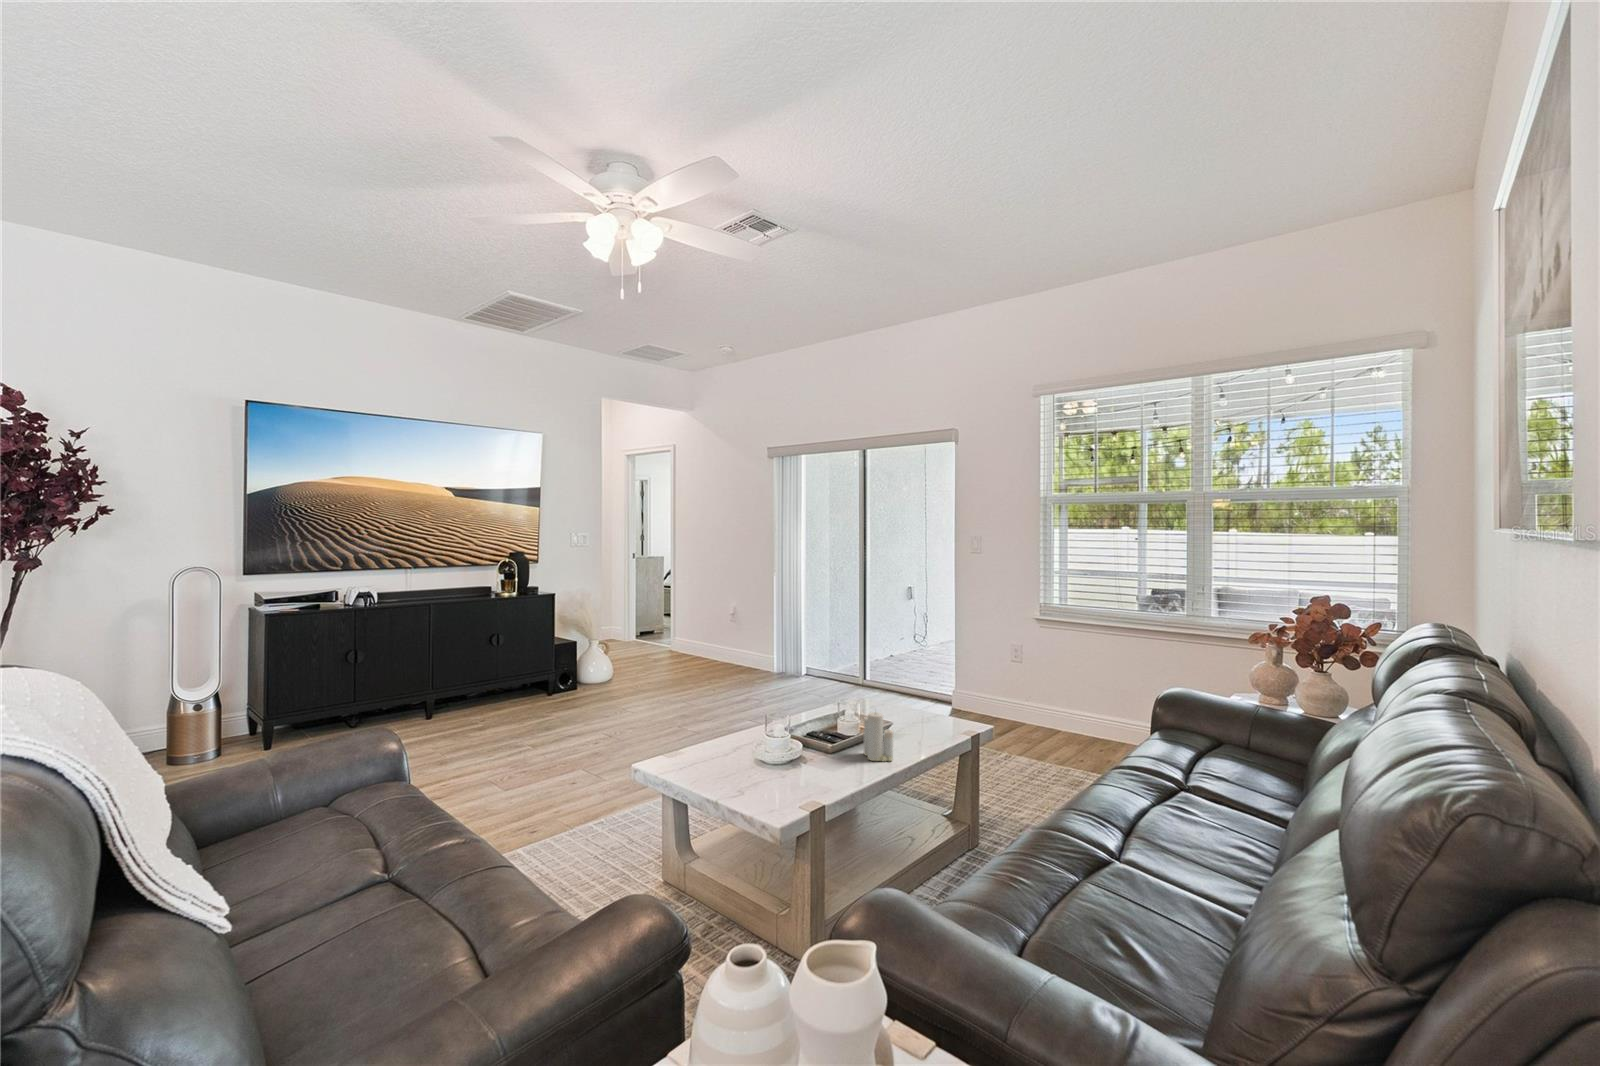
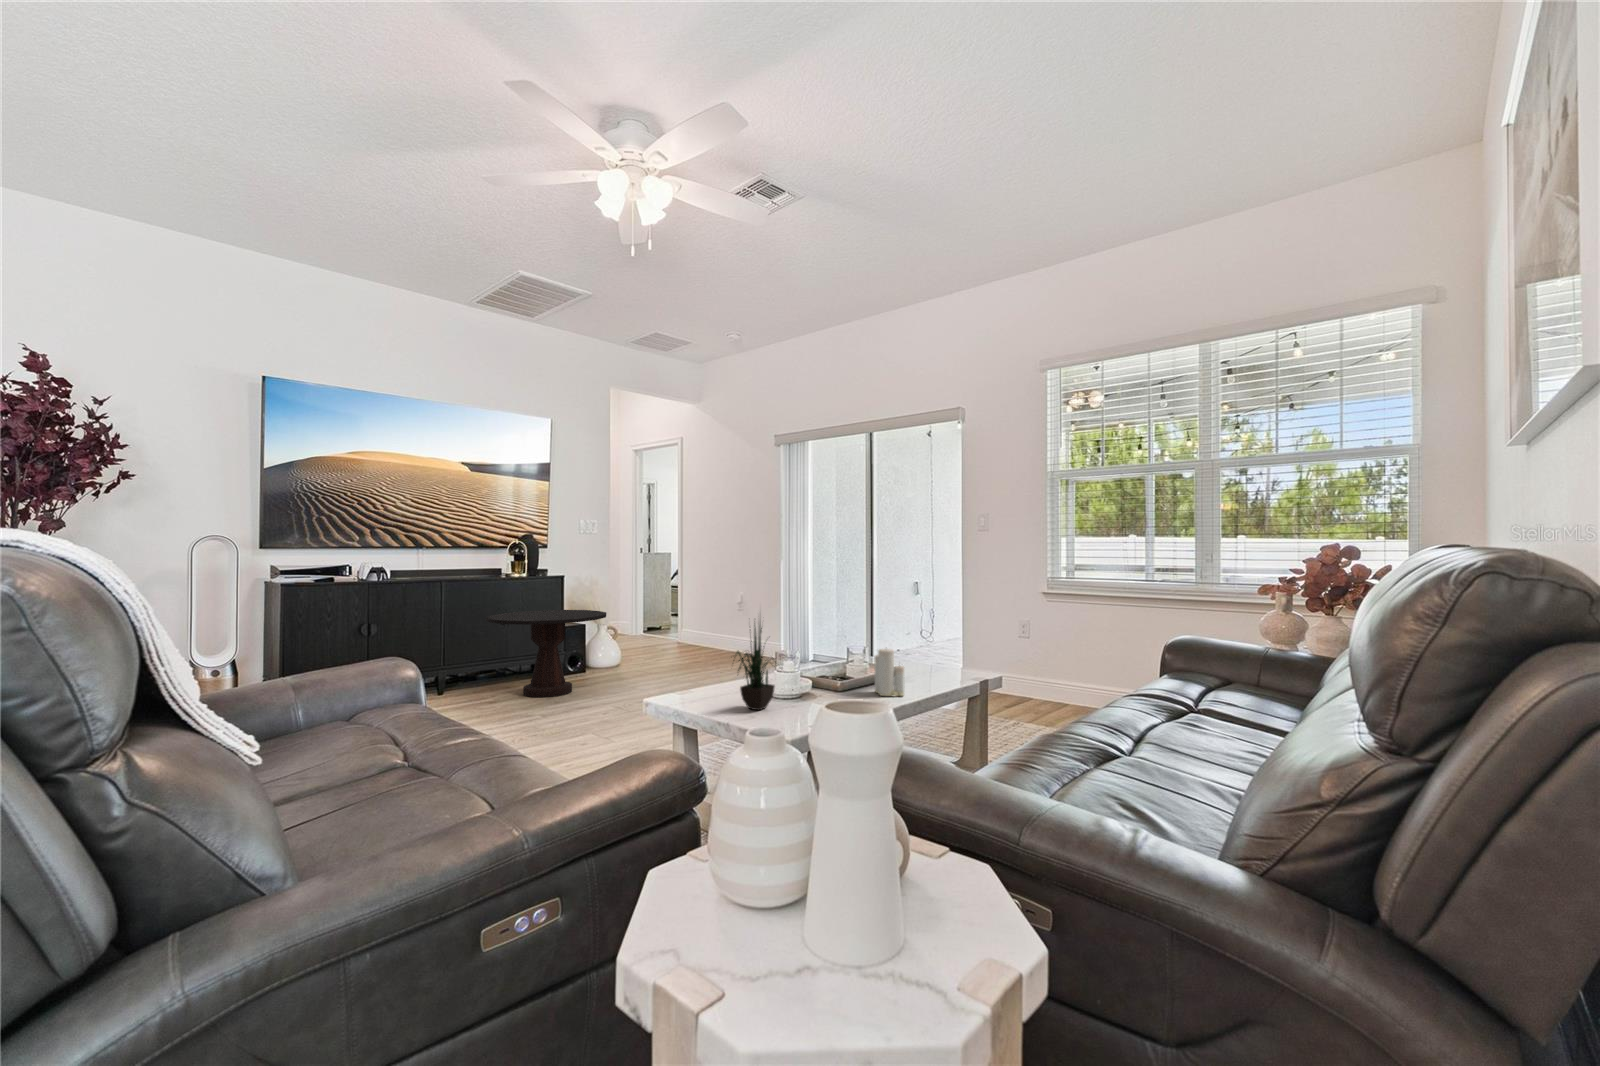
side table: none [475,630,596,722] -> present [485,610,606,697]
potted plant: none [716,673,773,783] -> present [733,624,775,710]

